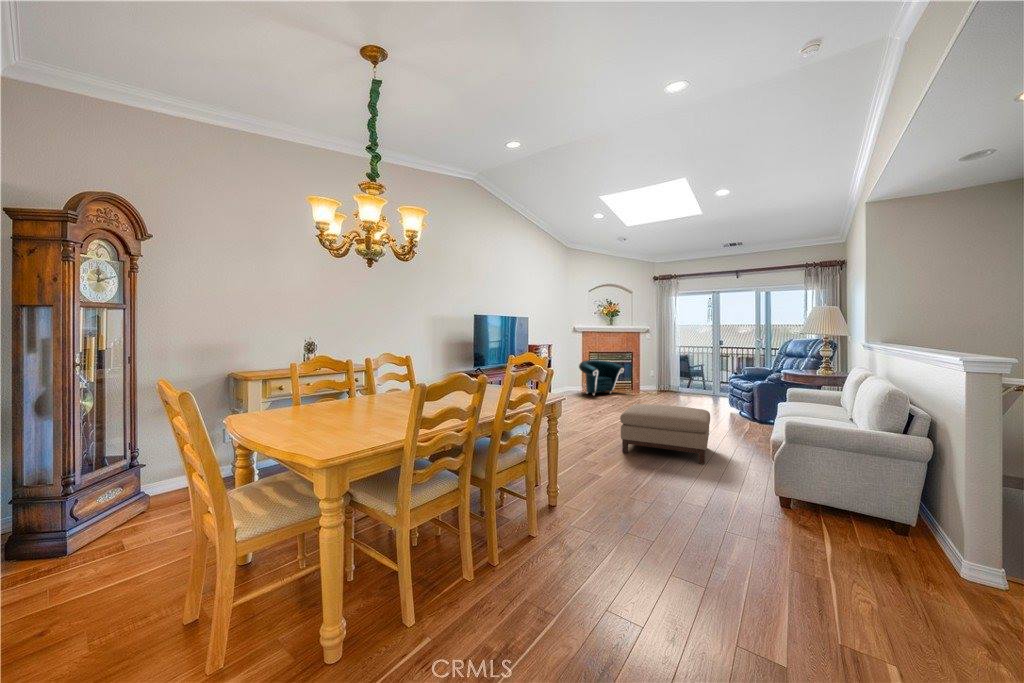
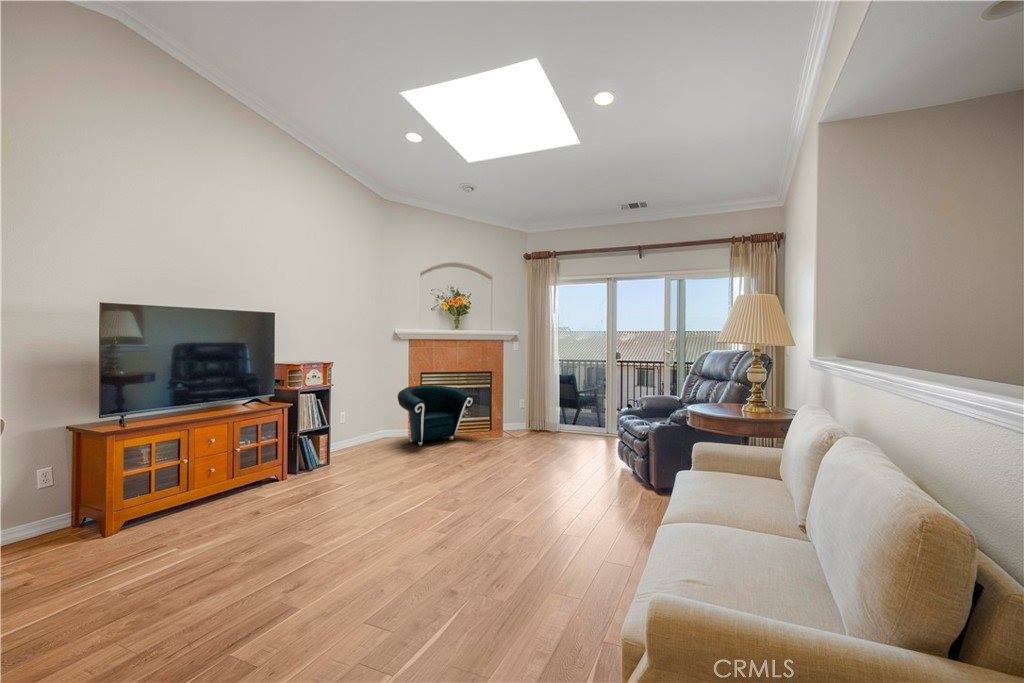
ottoman: present [620,404,710,464] -> none [346,491,548,645]

